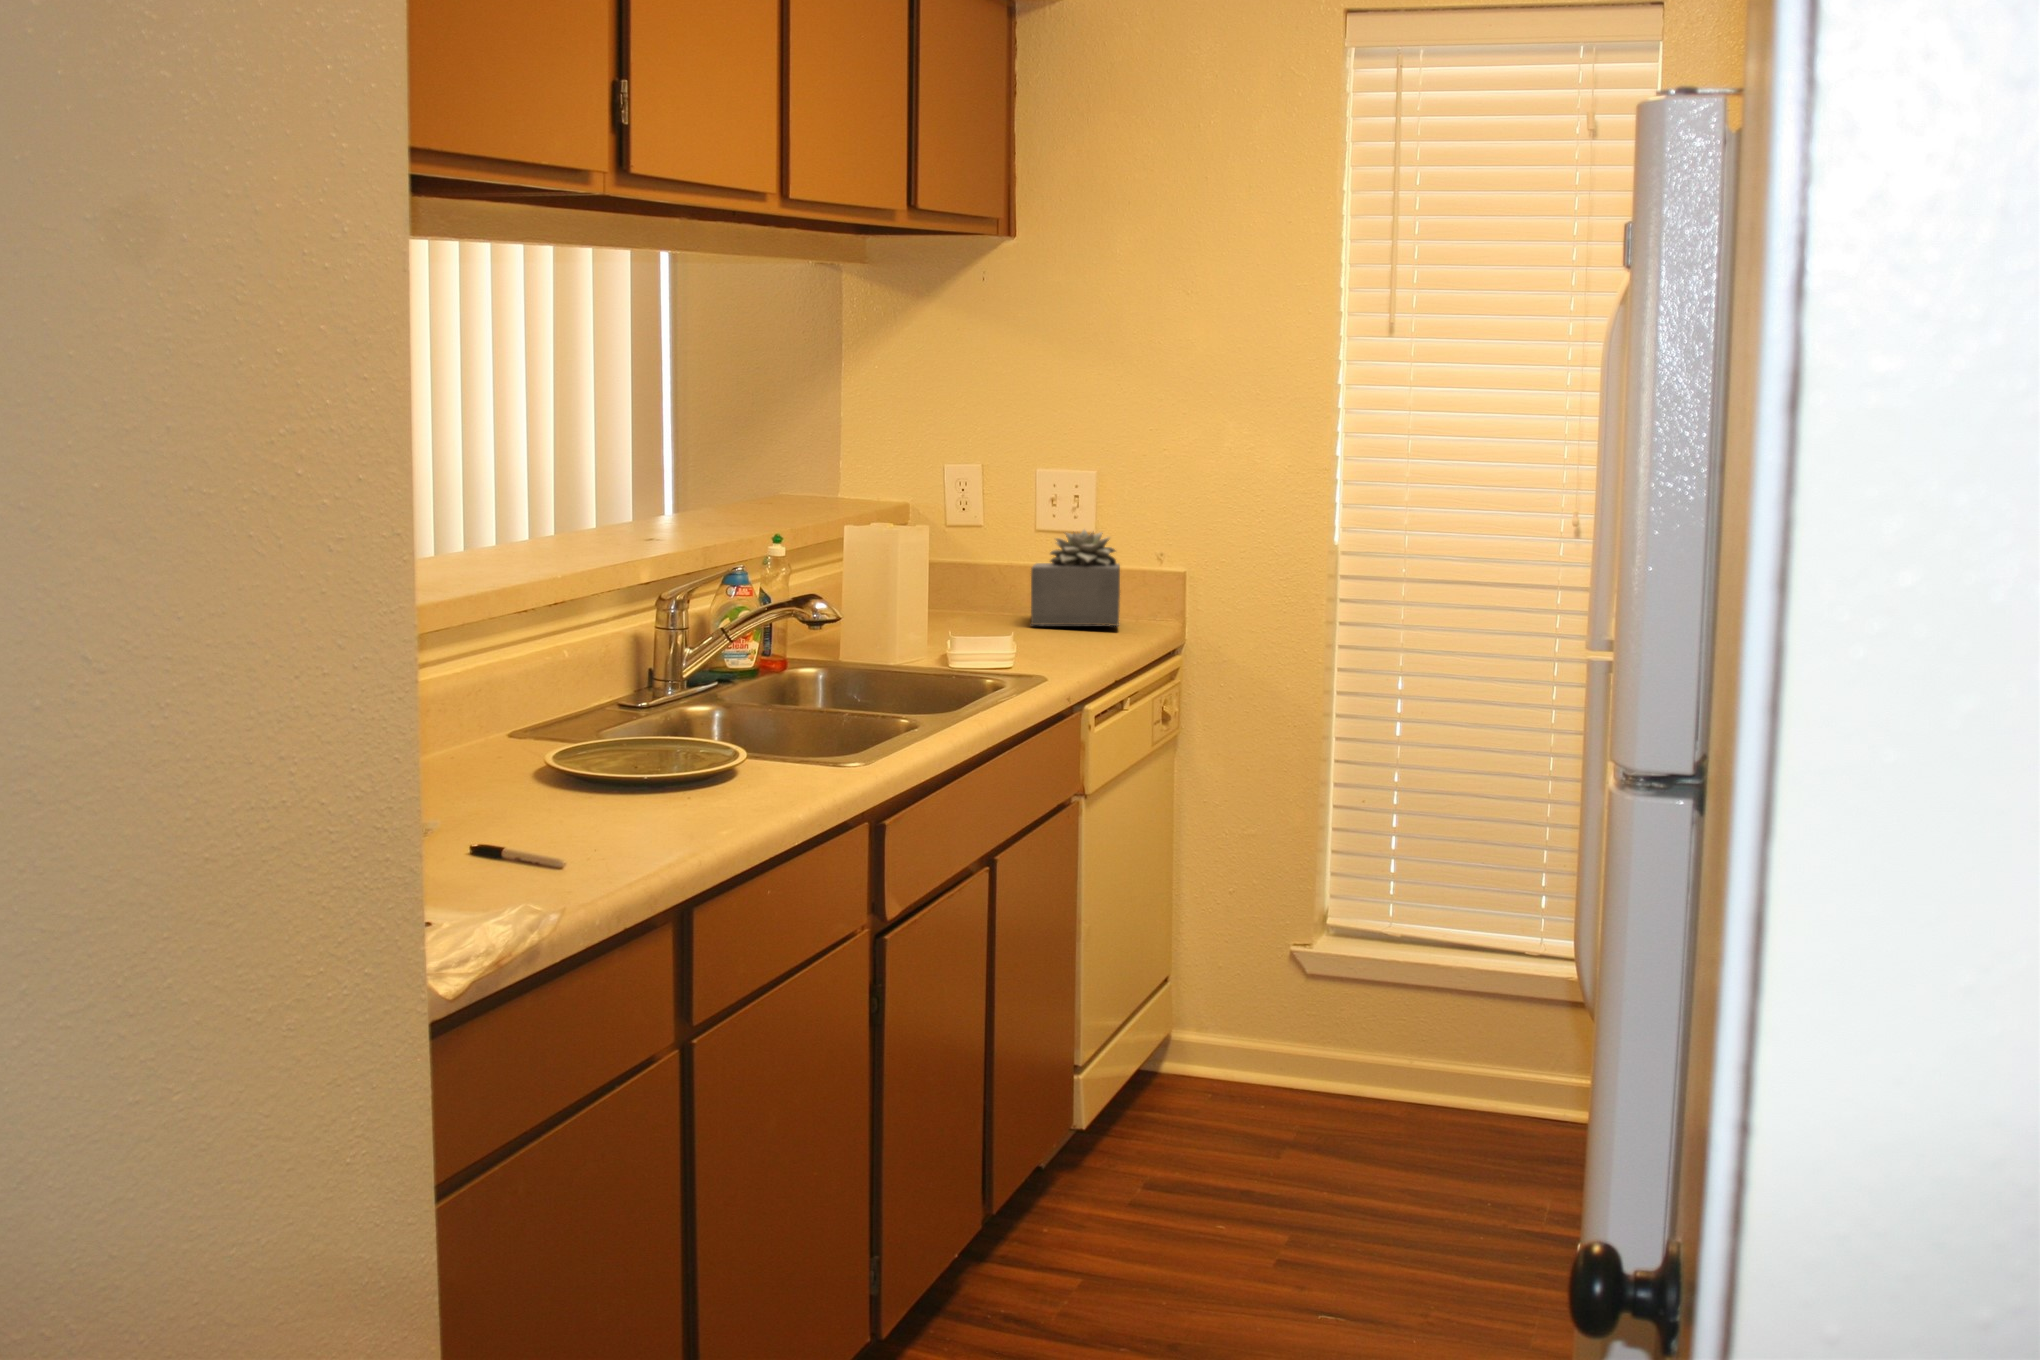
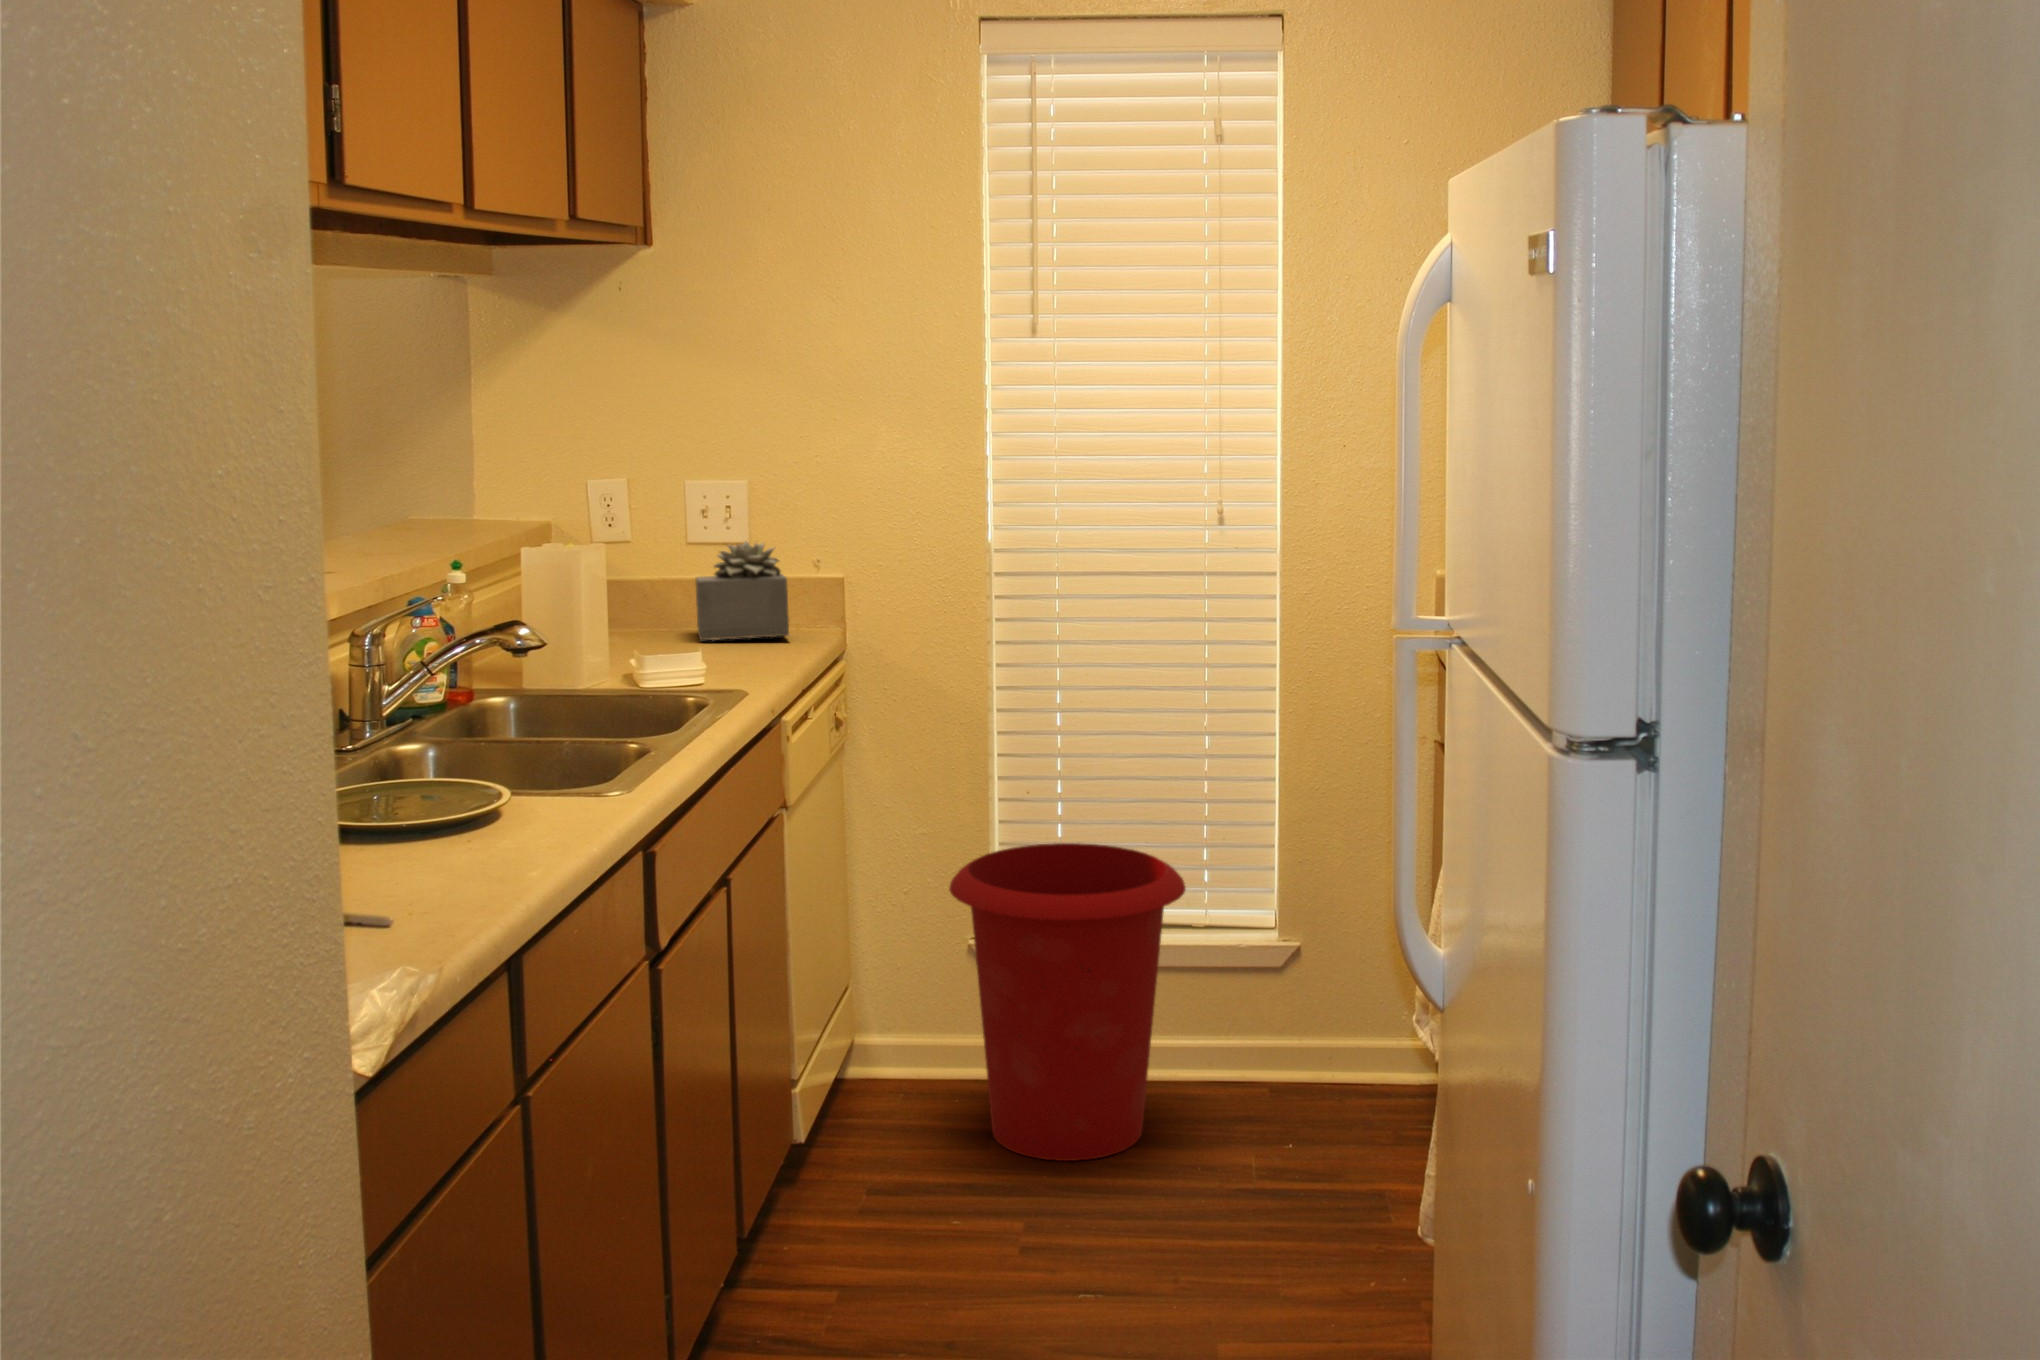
waste bin: none [1256,858,1512,1195] -> present [949,843,1186,1161]

